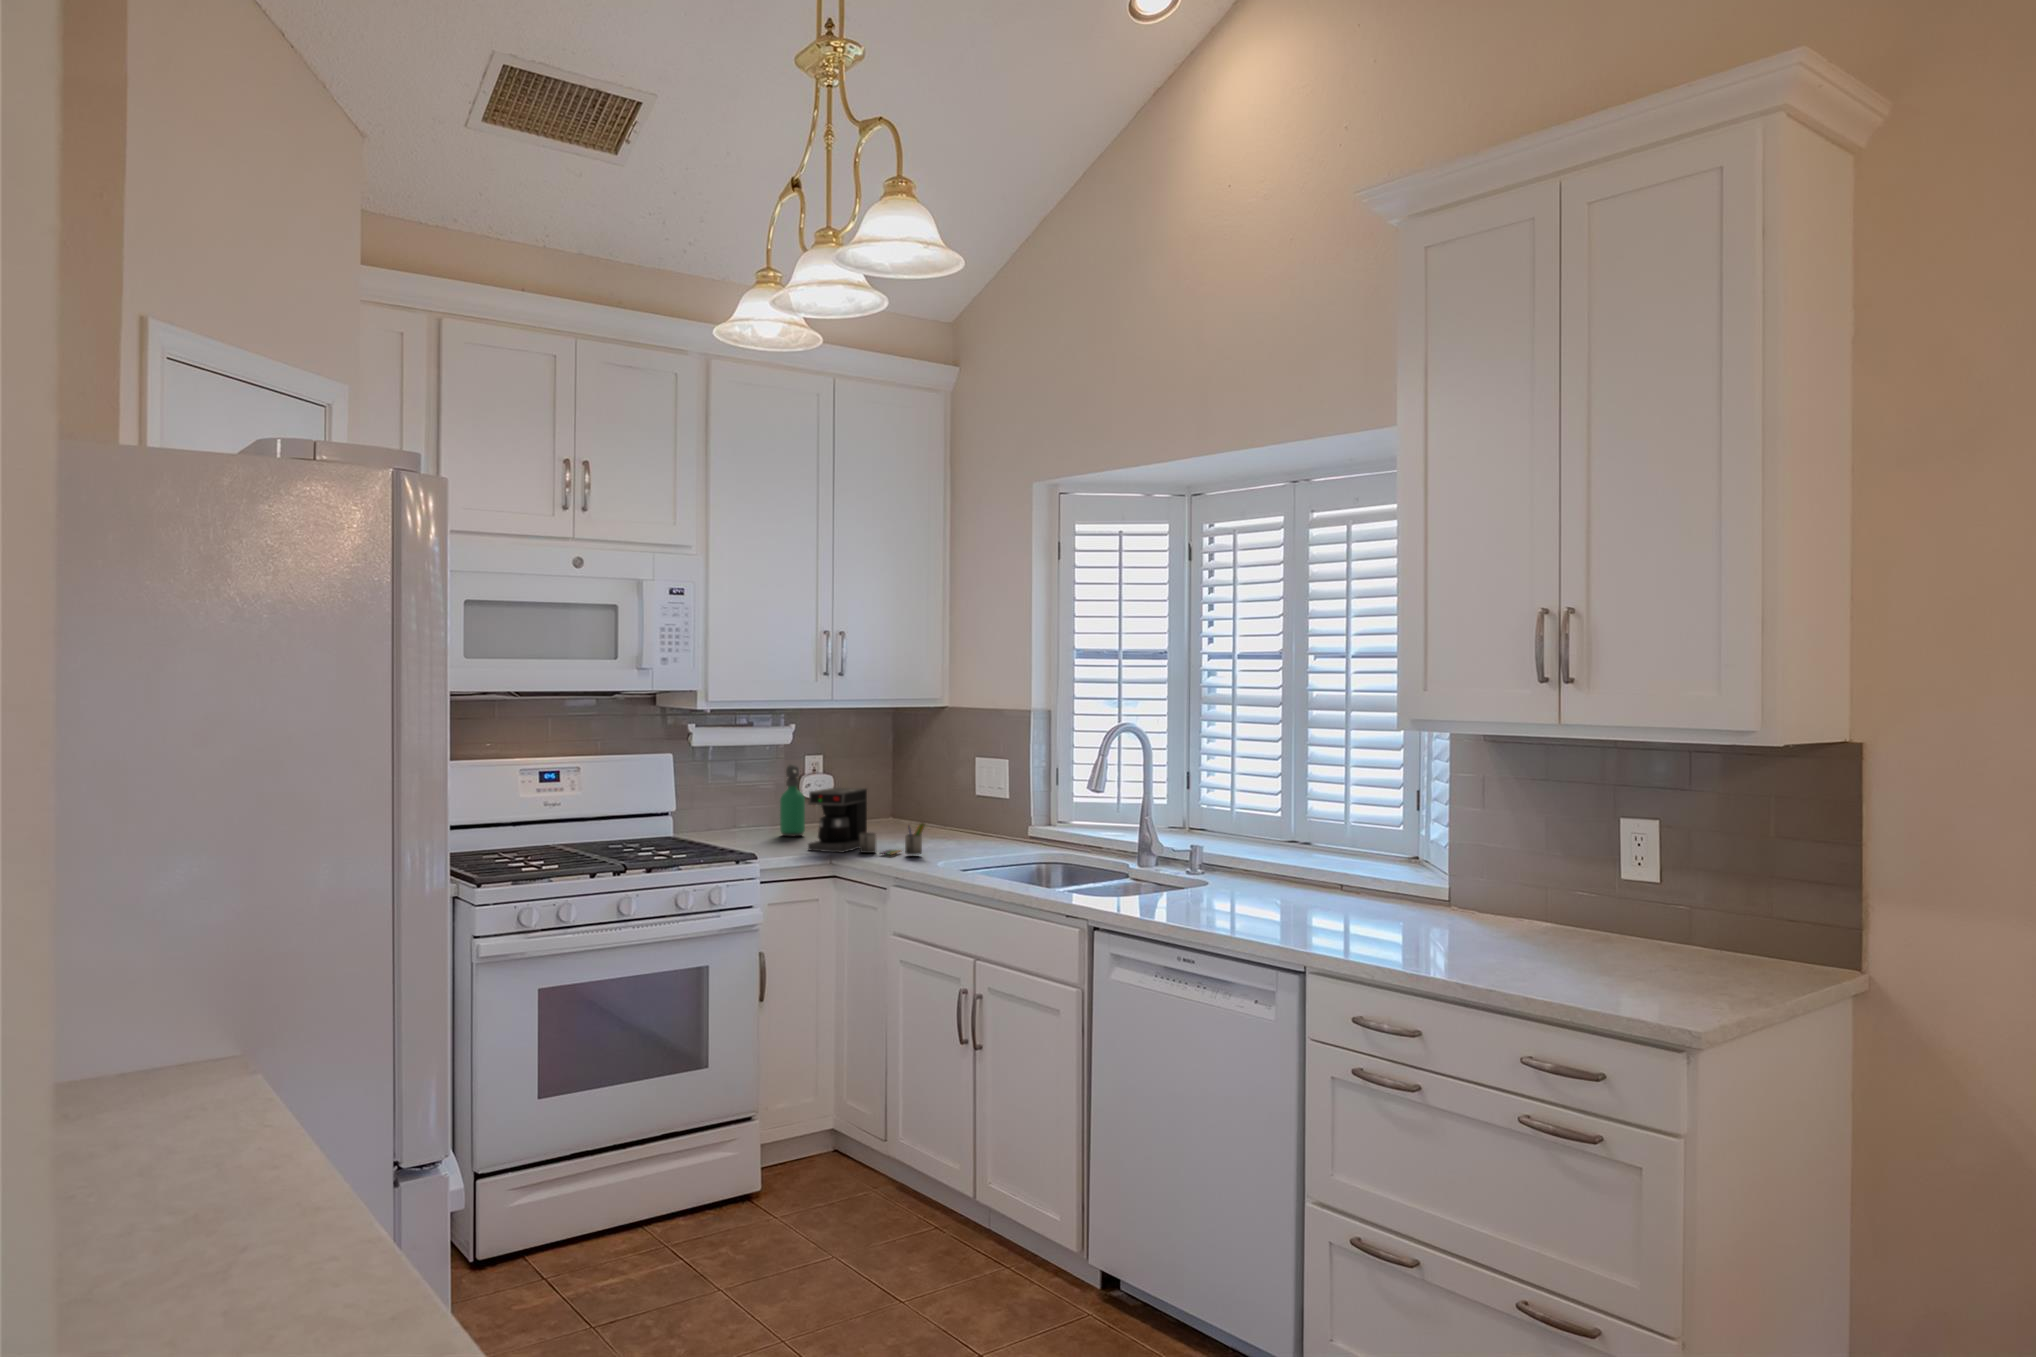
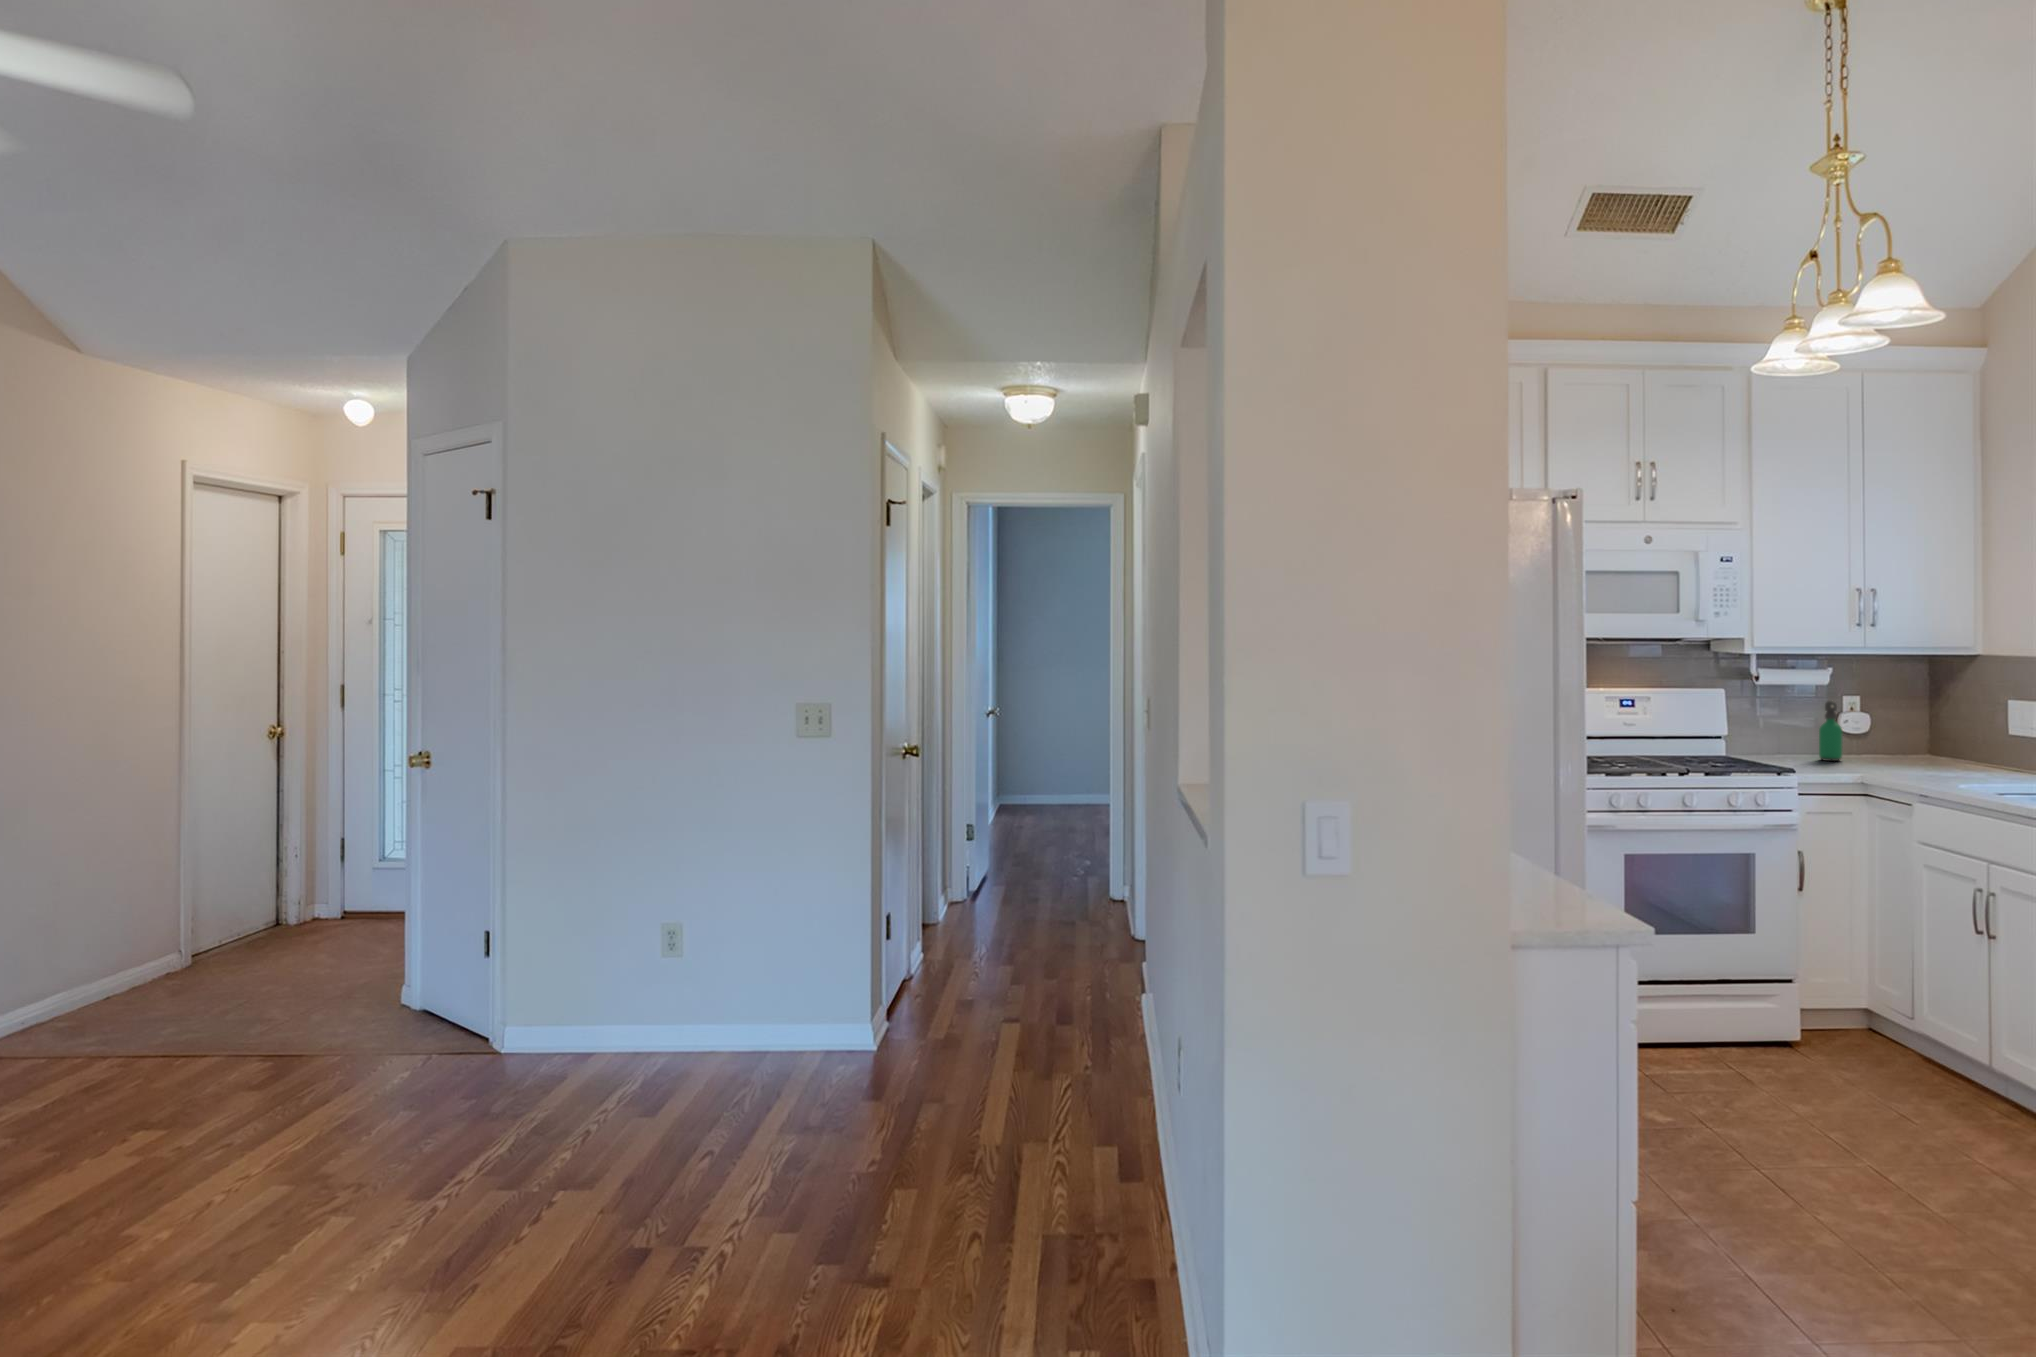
coffee maker: present [808,788,925,855] -> none [1843,721,1956,779]

